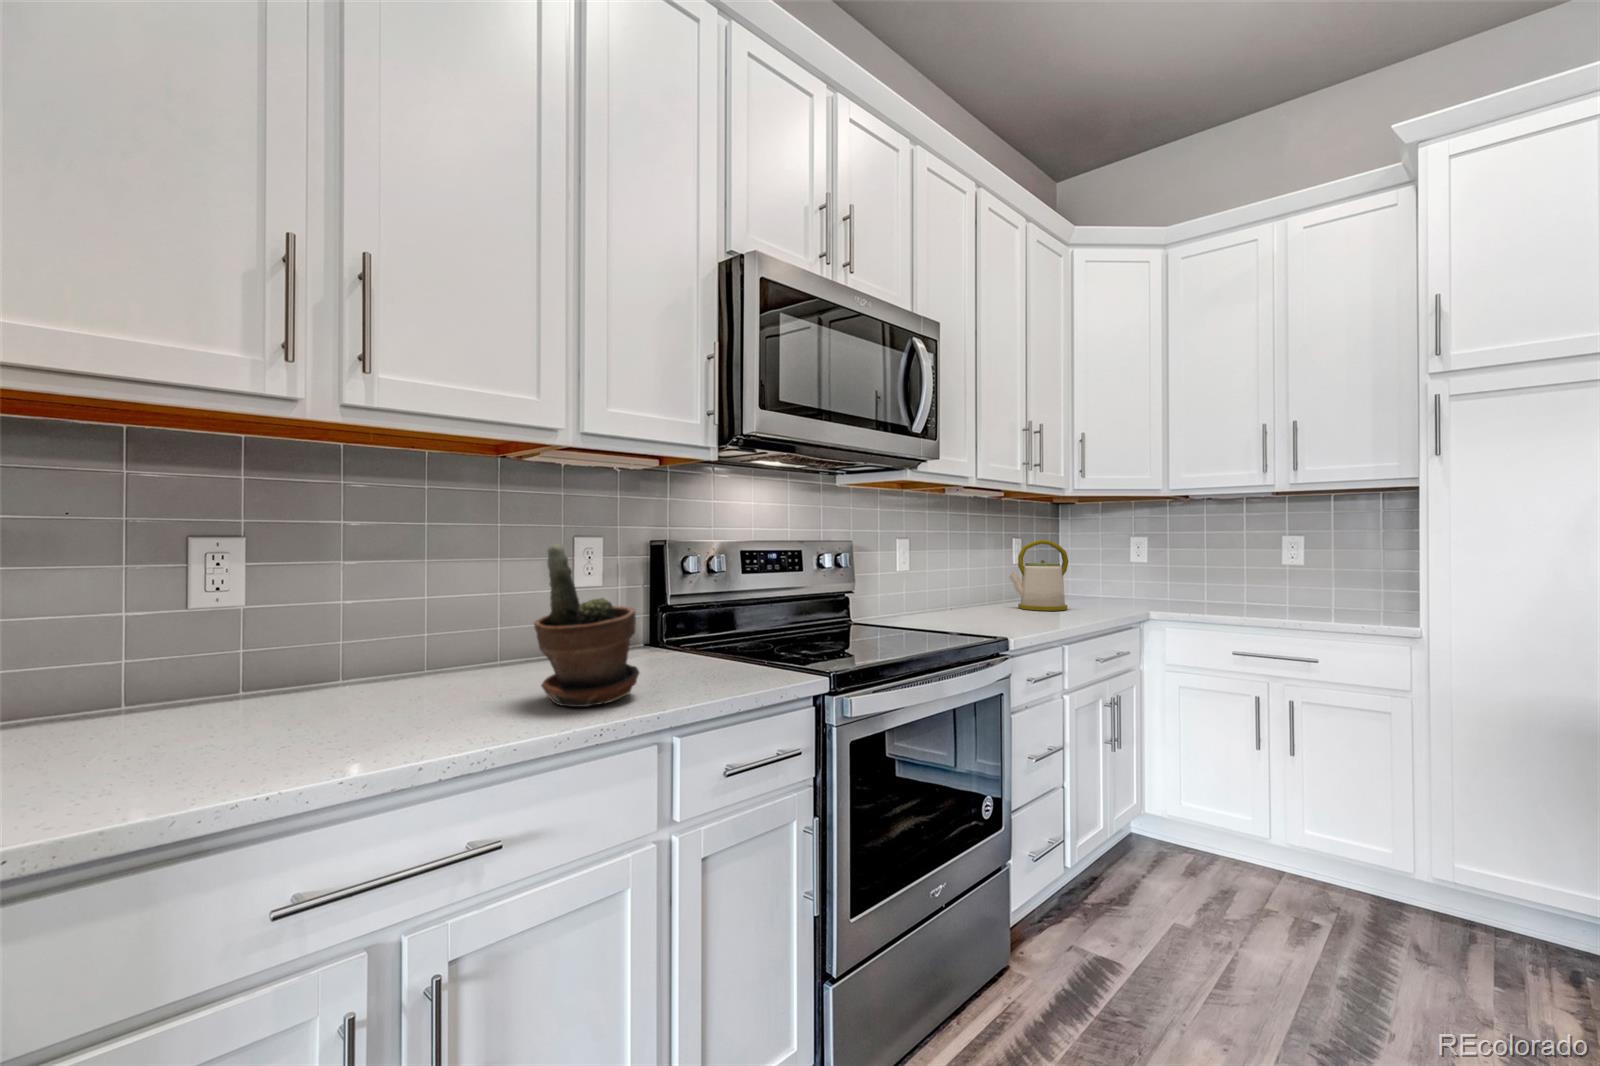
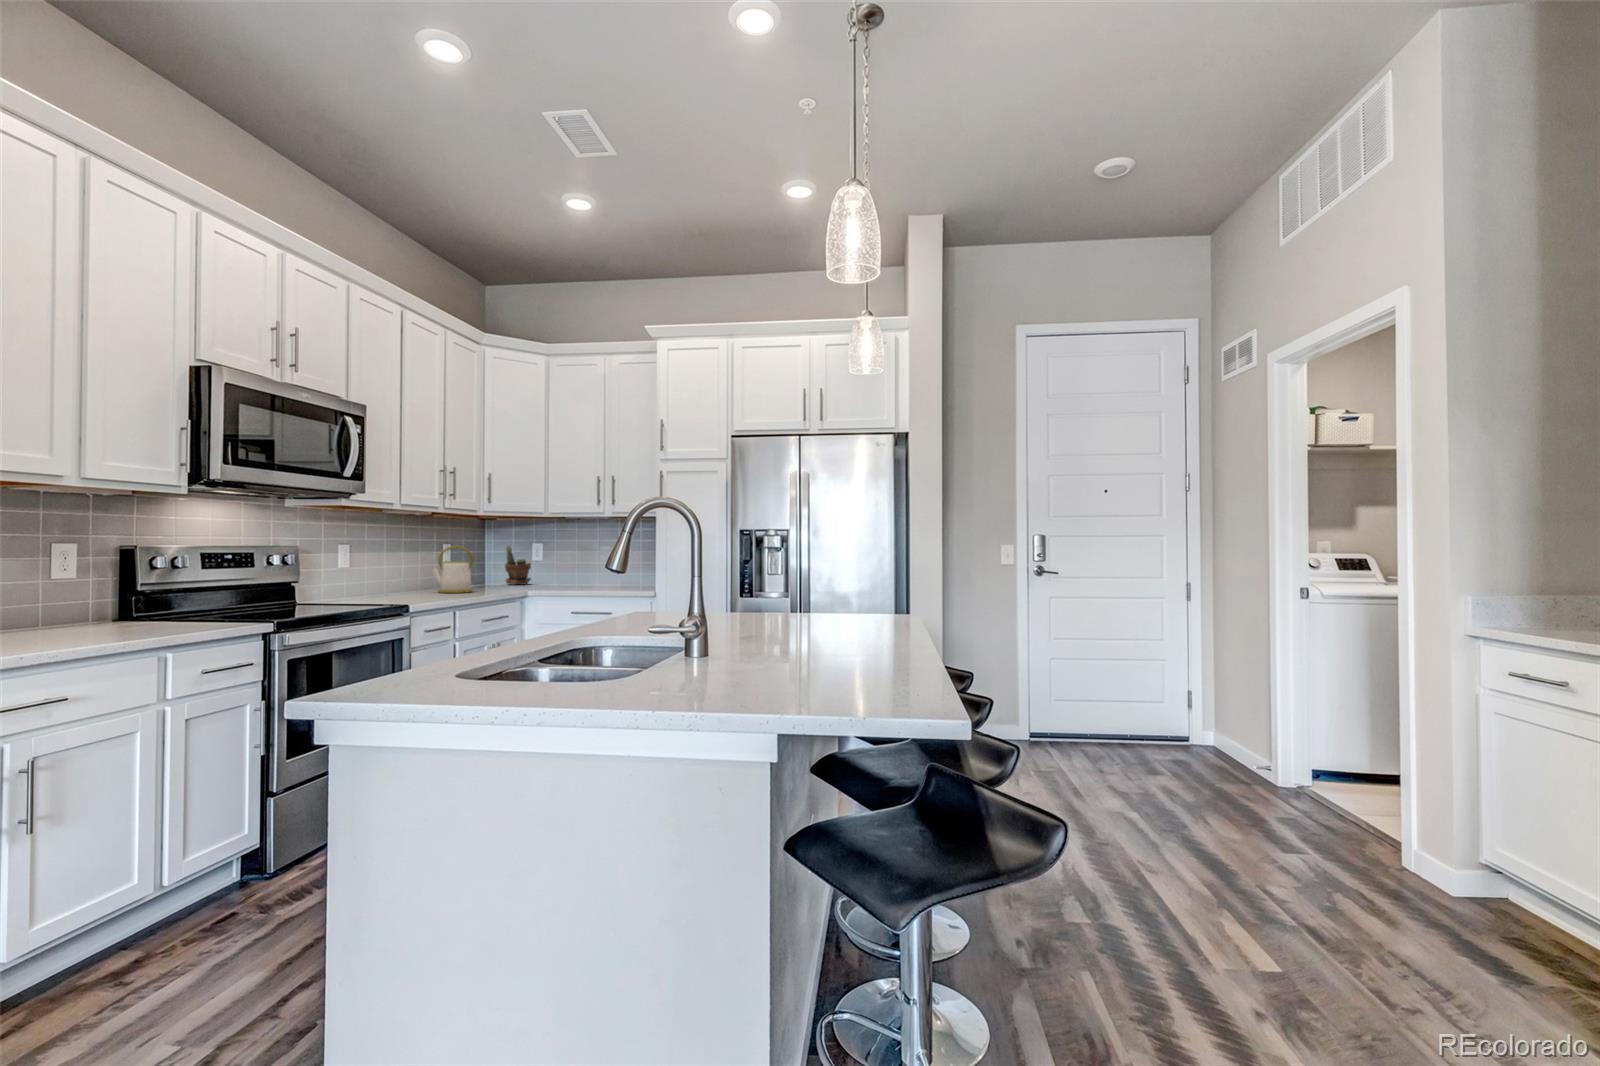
potted plant: present [534,544,639,707] -> present [505,546,531,585]

